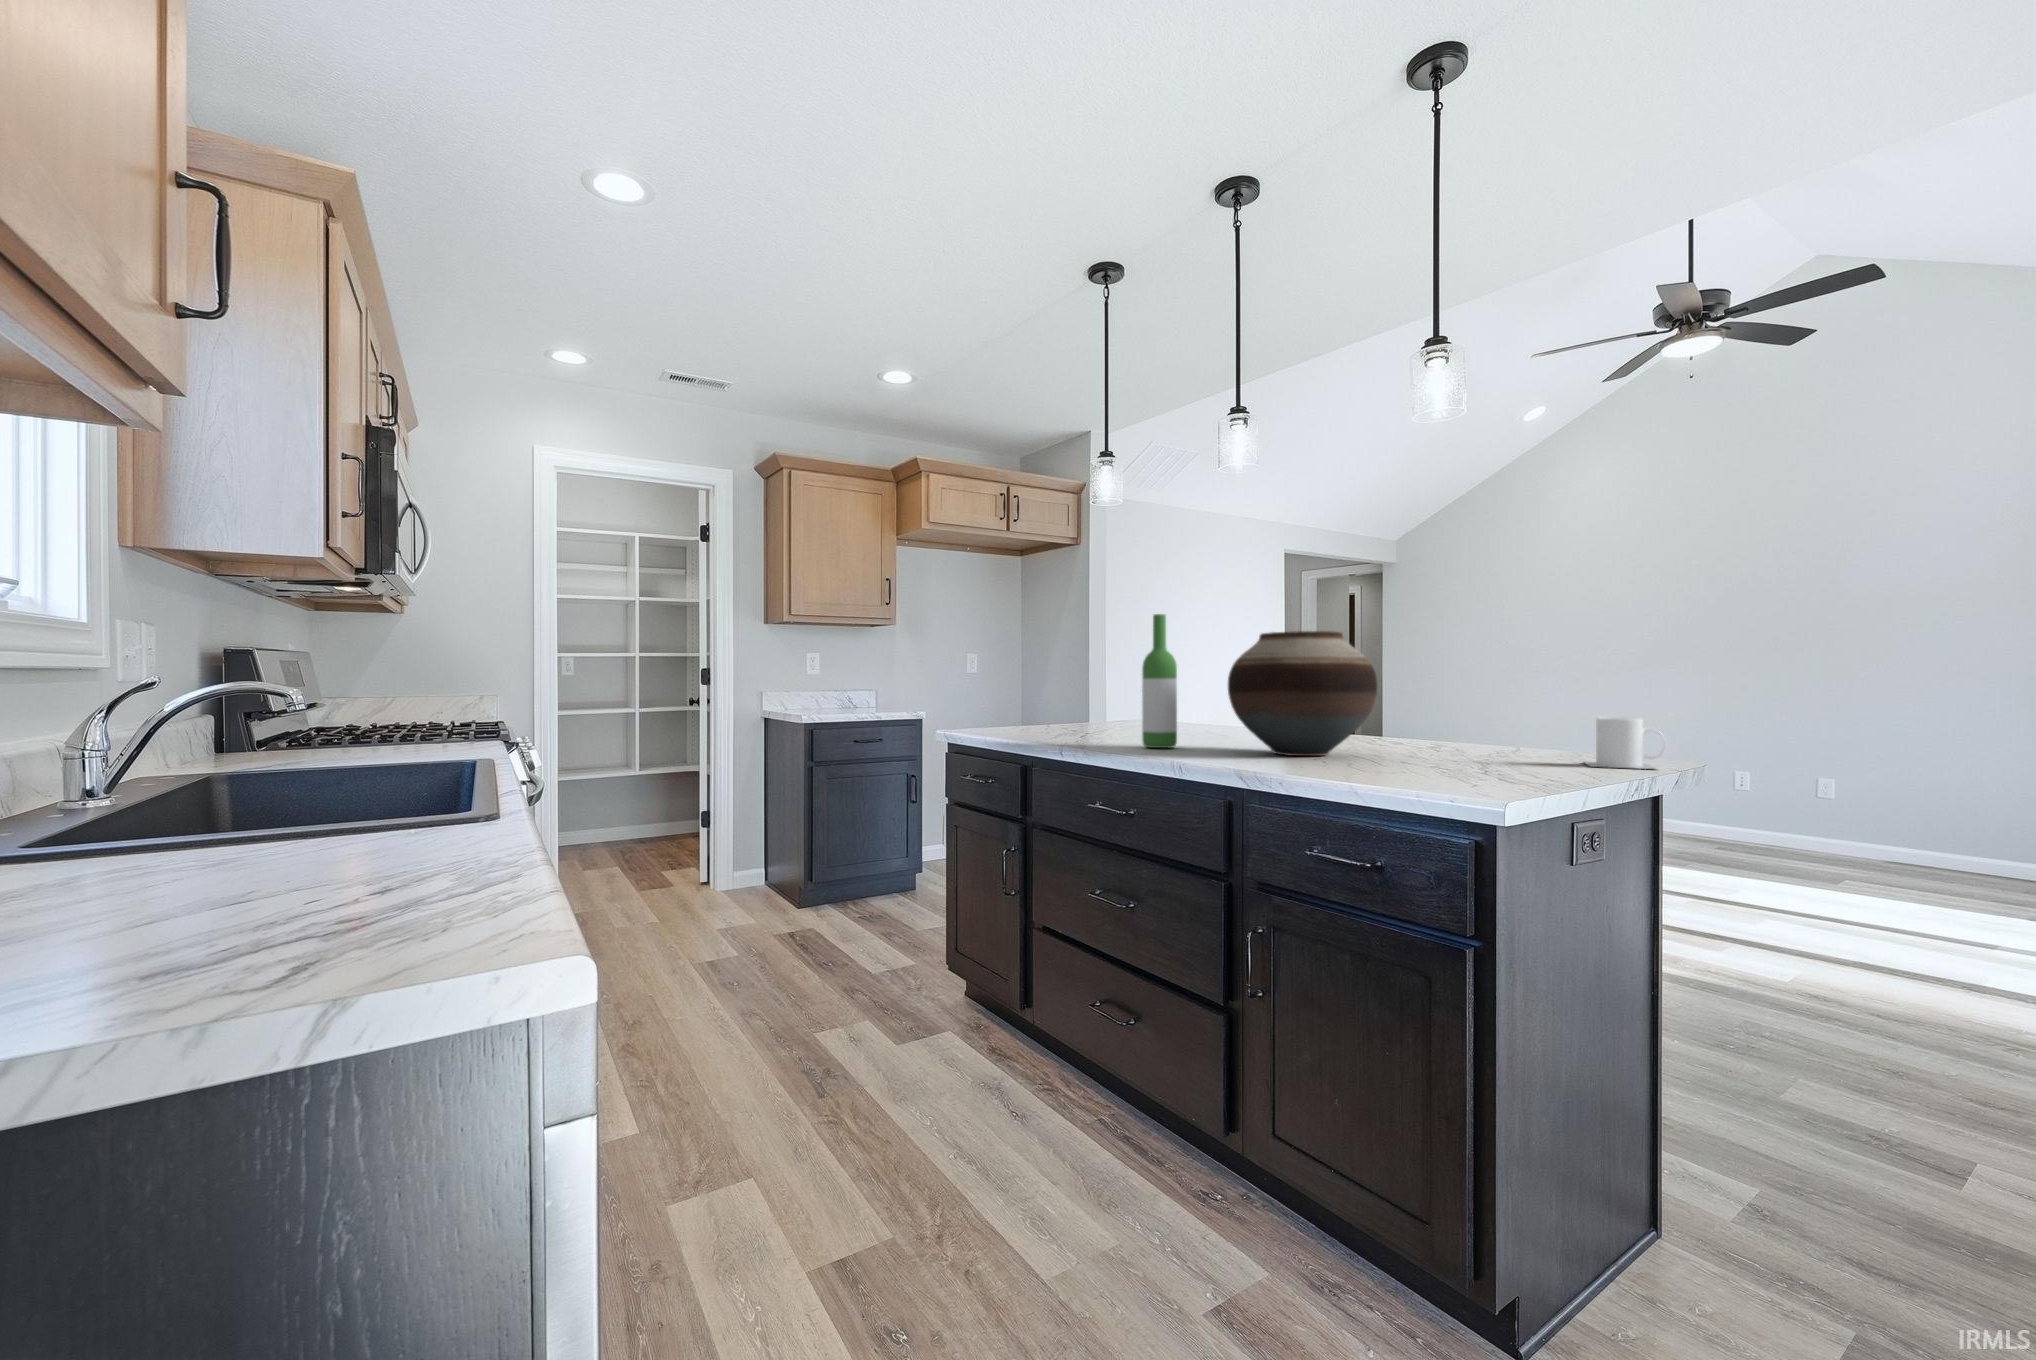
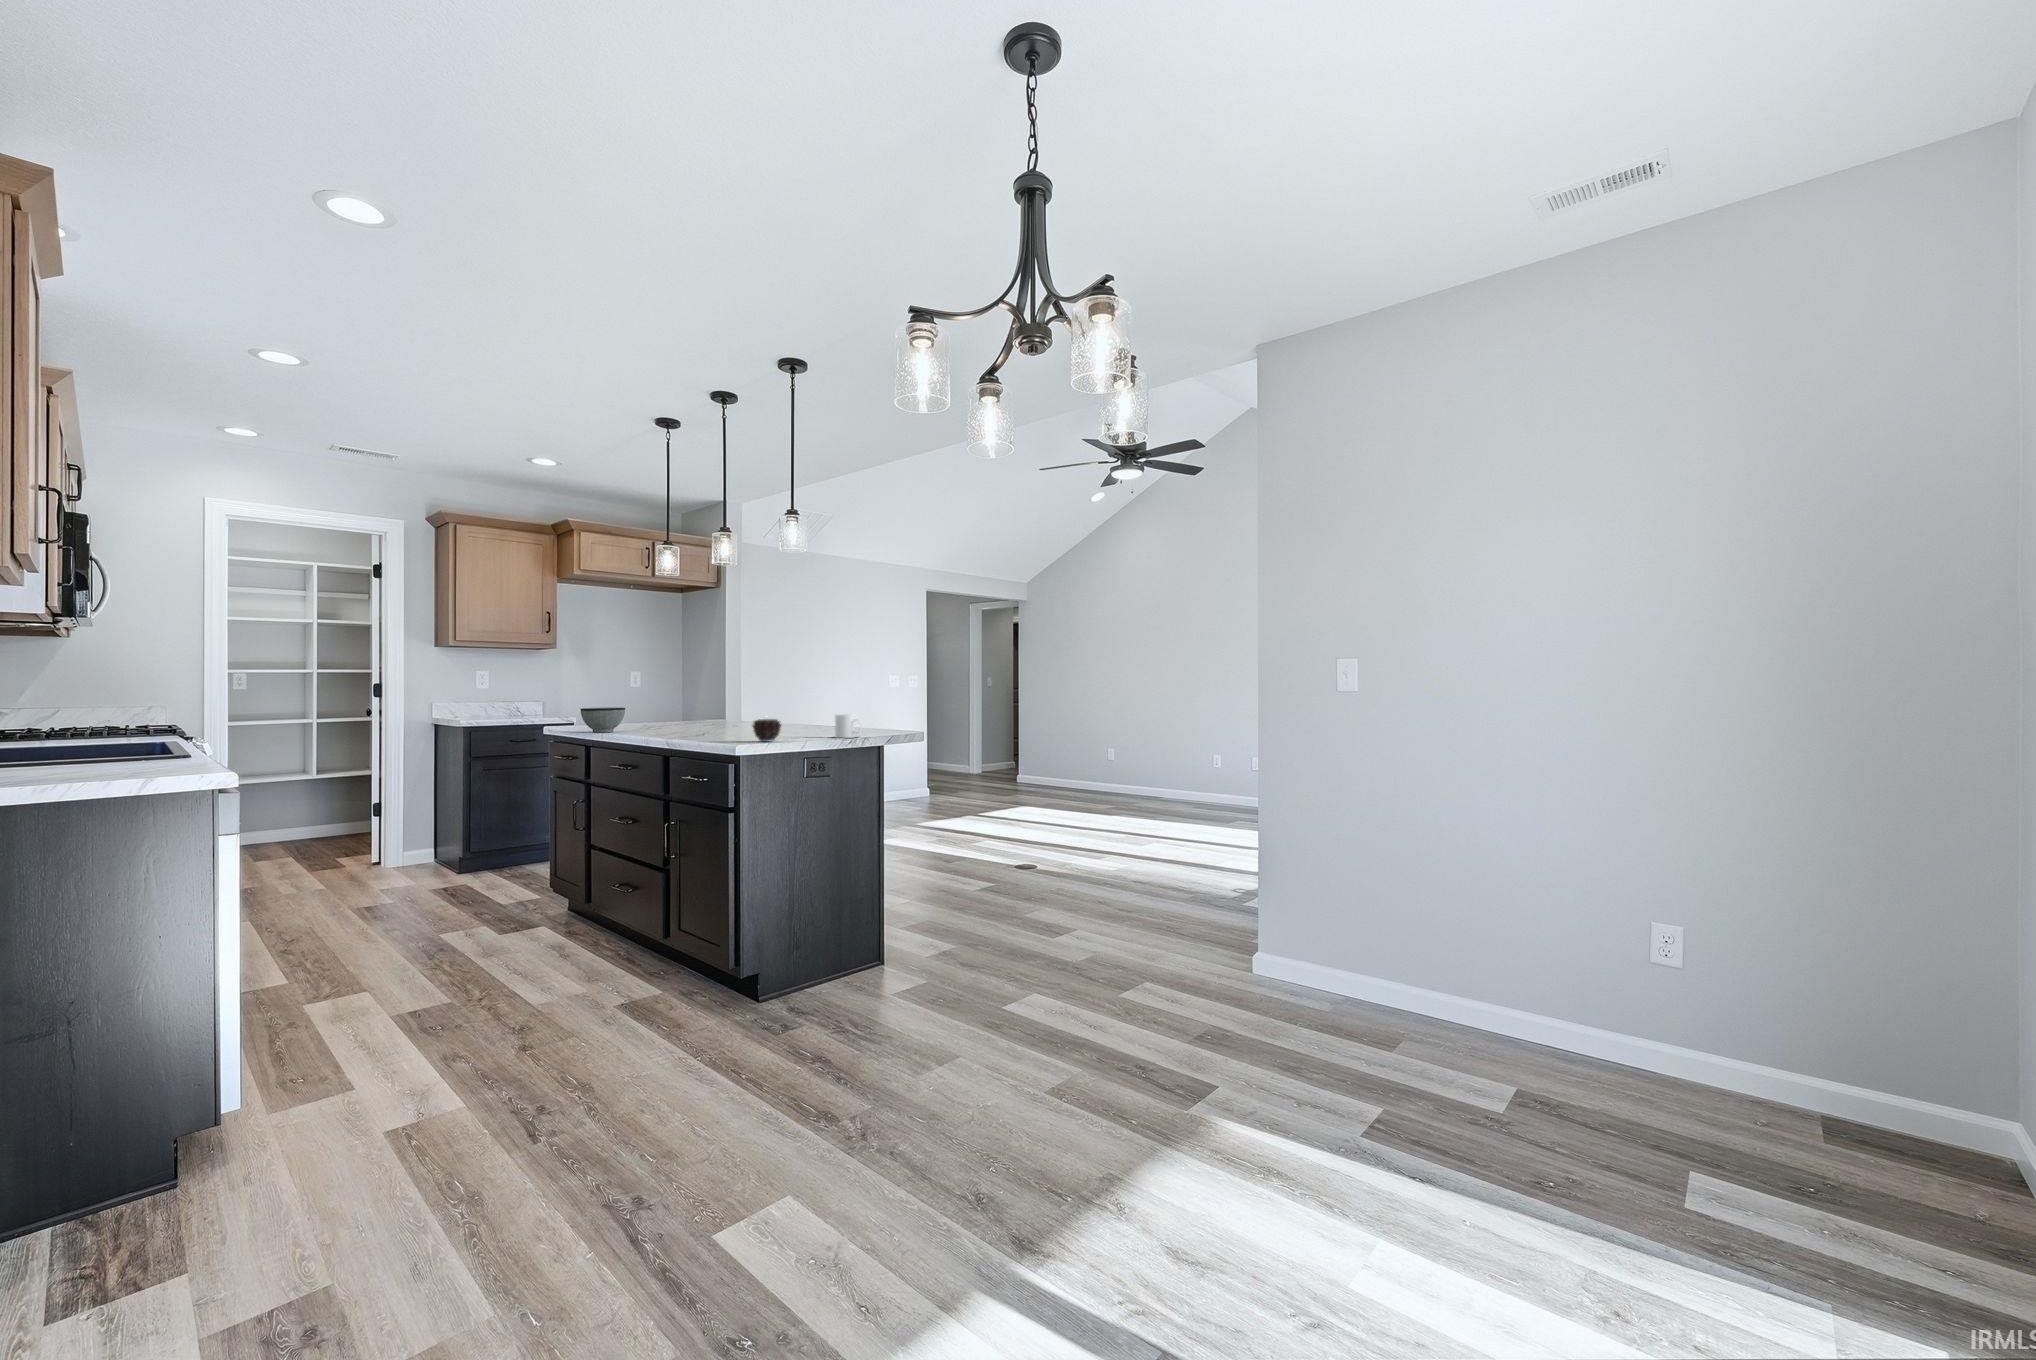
wine bottle: present [1142,614,1177,748] -> none [633,659,653,735]
vase: present [1228,631,1377,756] -> none [669,671,748,736]
bowl: none [1029,699,1096,740] -> present [581,708,625,732]
candle: none [1511,718,1584,780] -> present [753,719,781,742]

